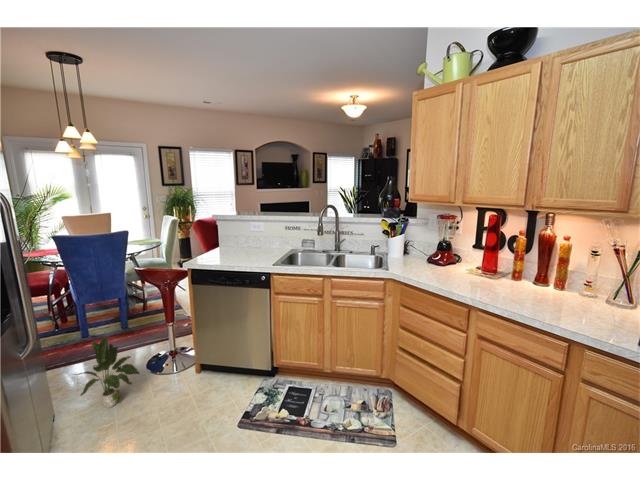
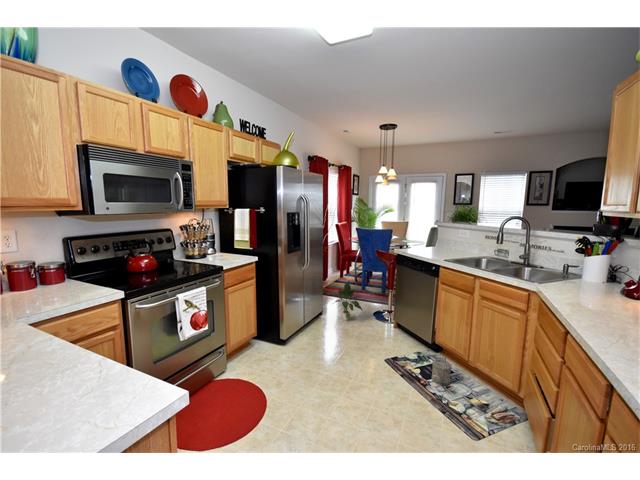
watering can: none [301,376,332,414] -> present [432,356,452,385]

